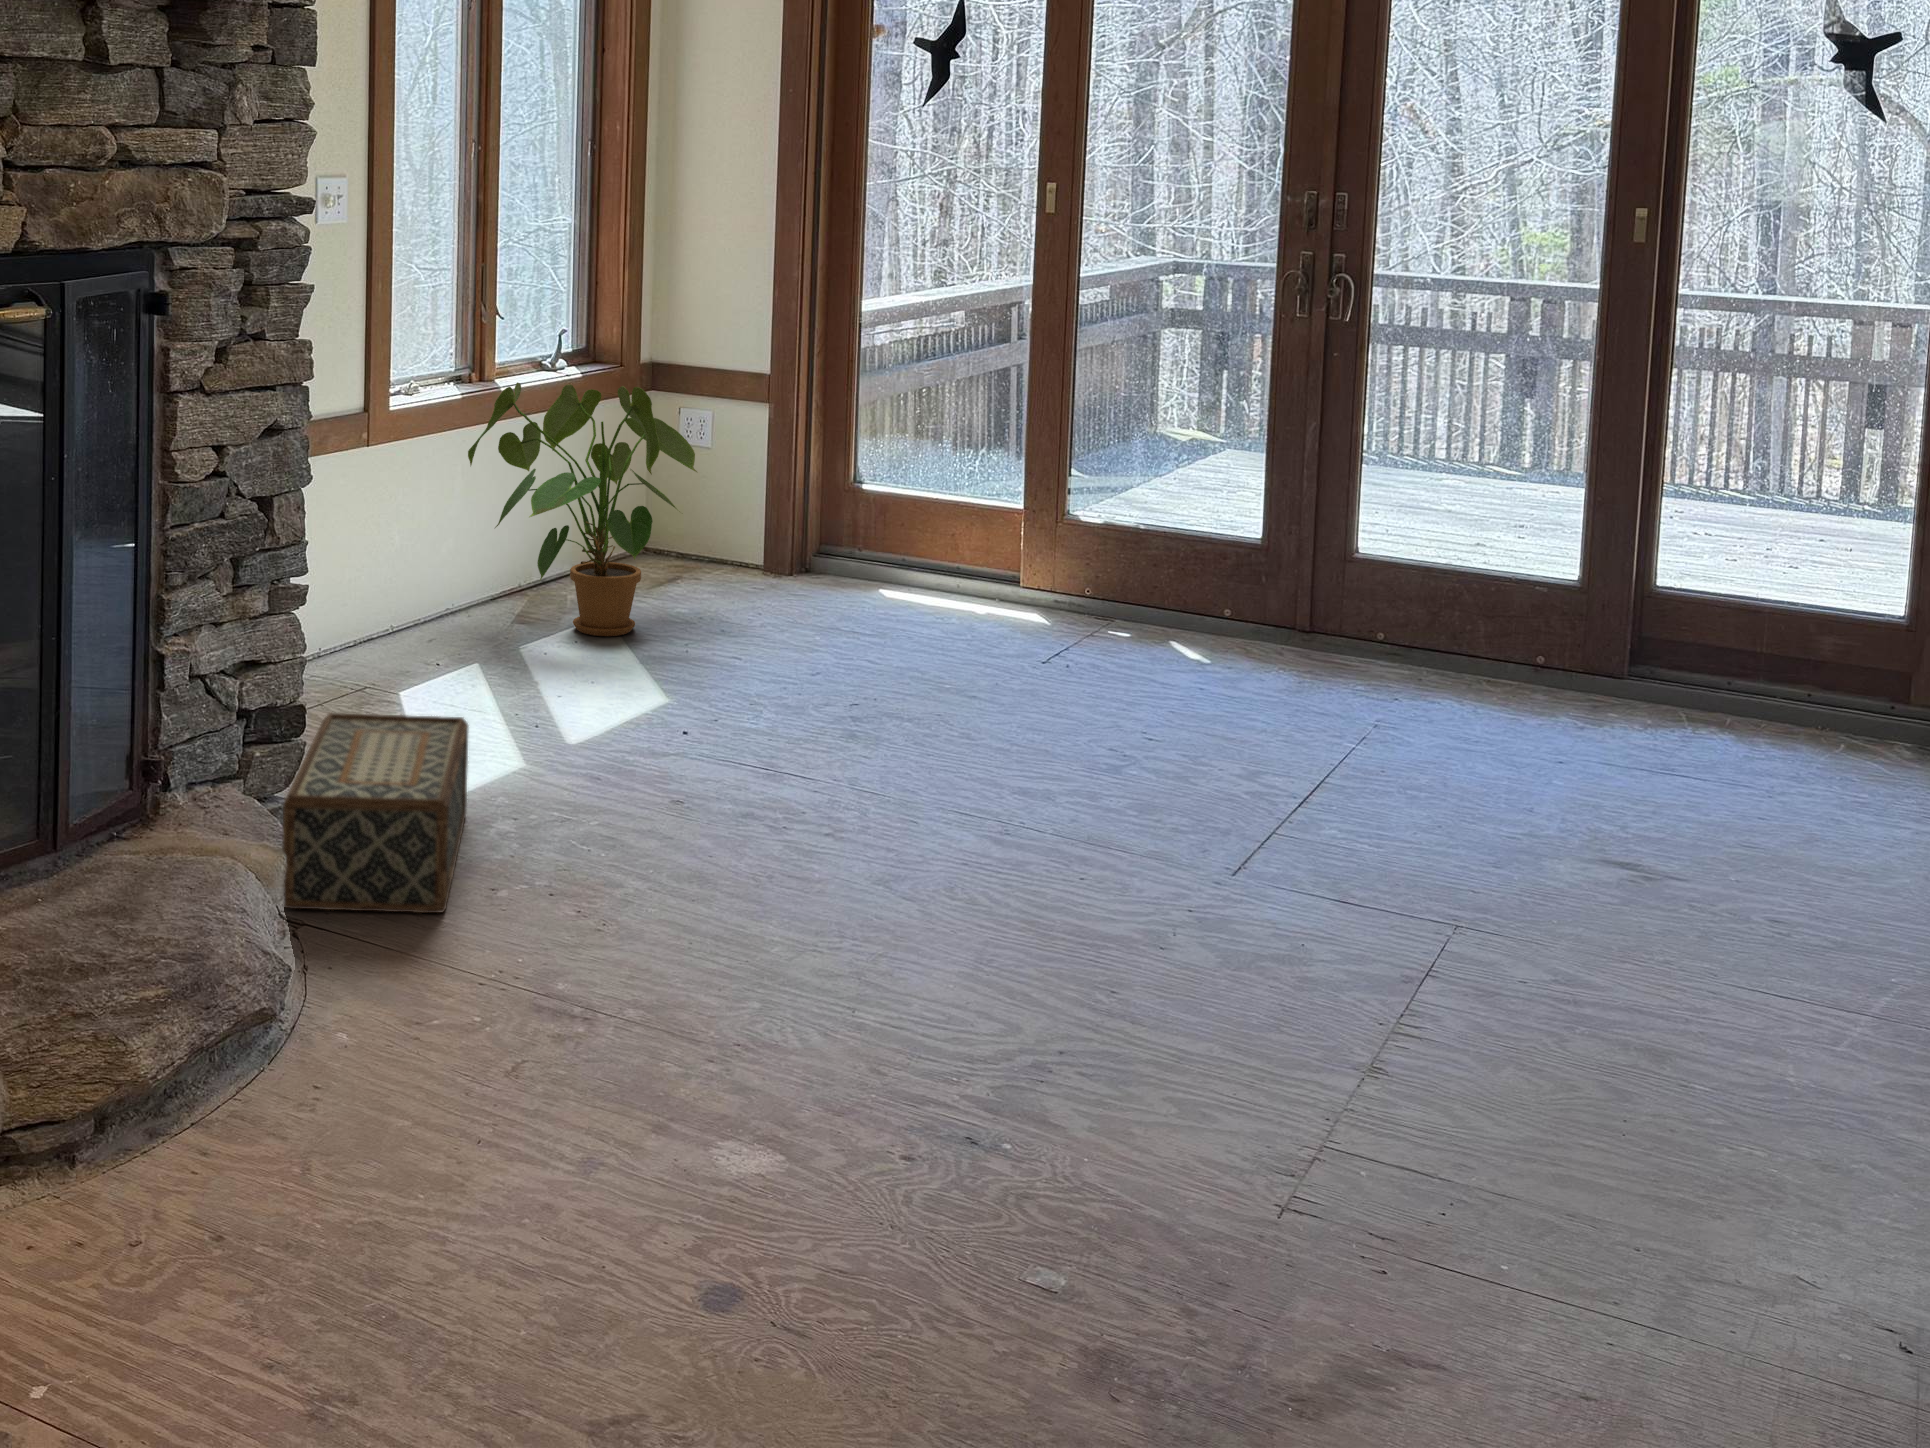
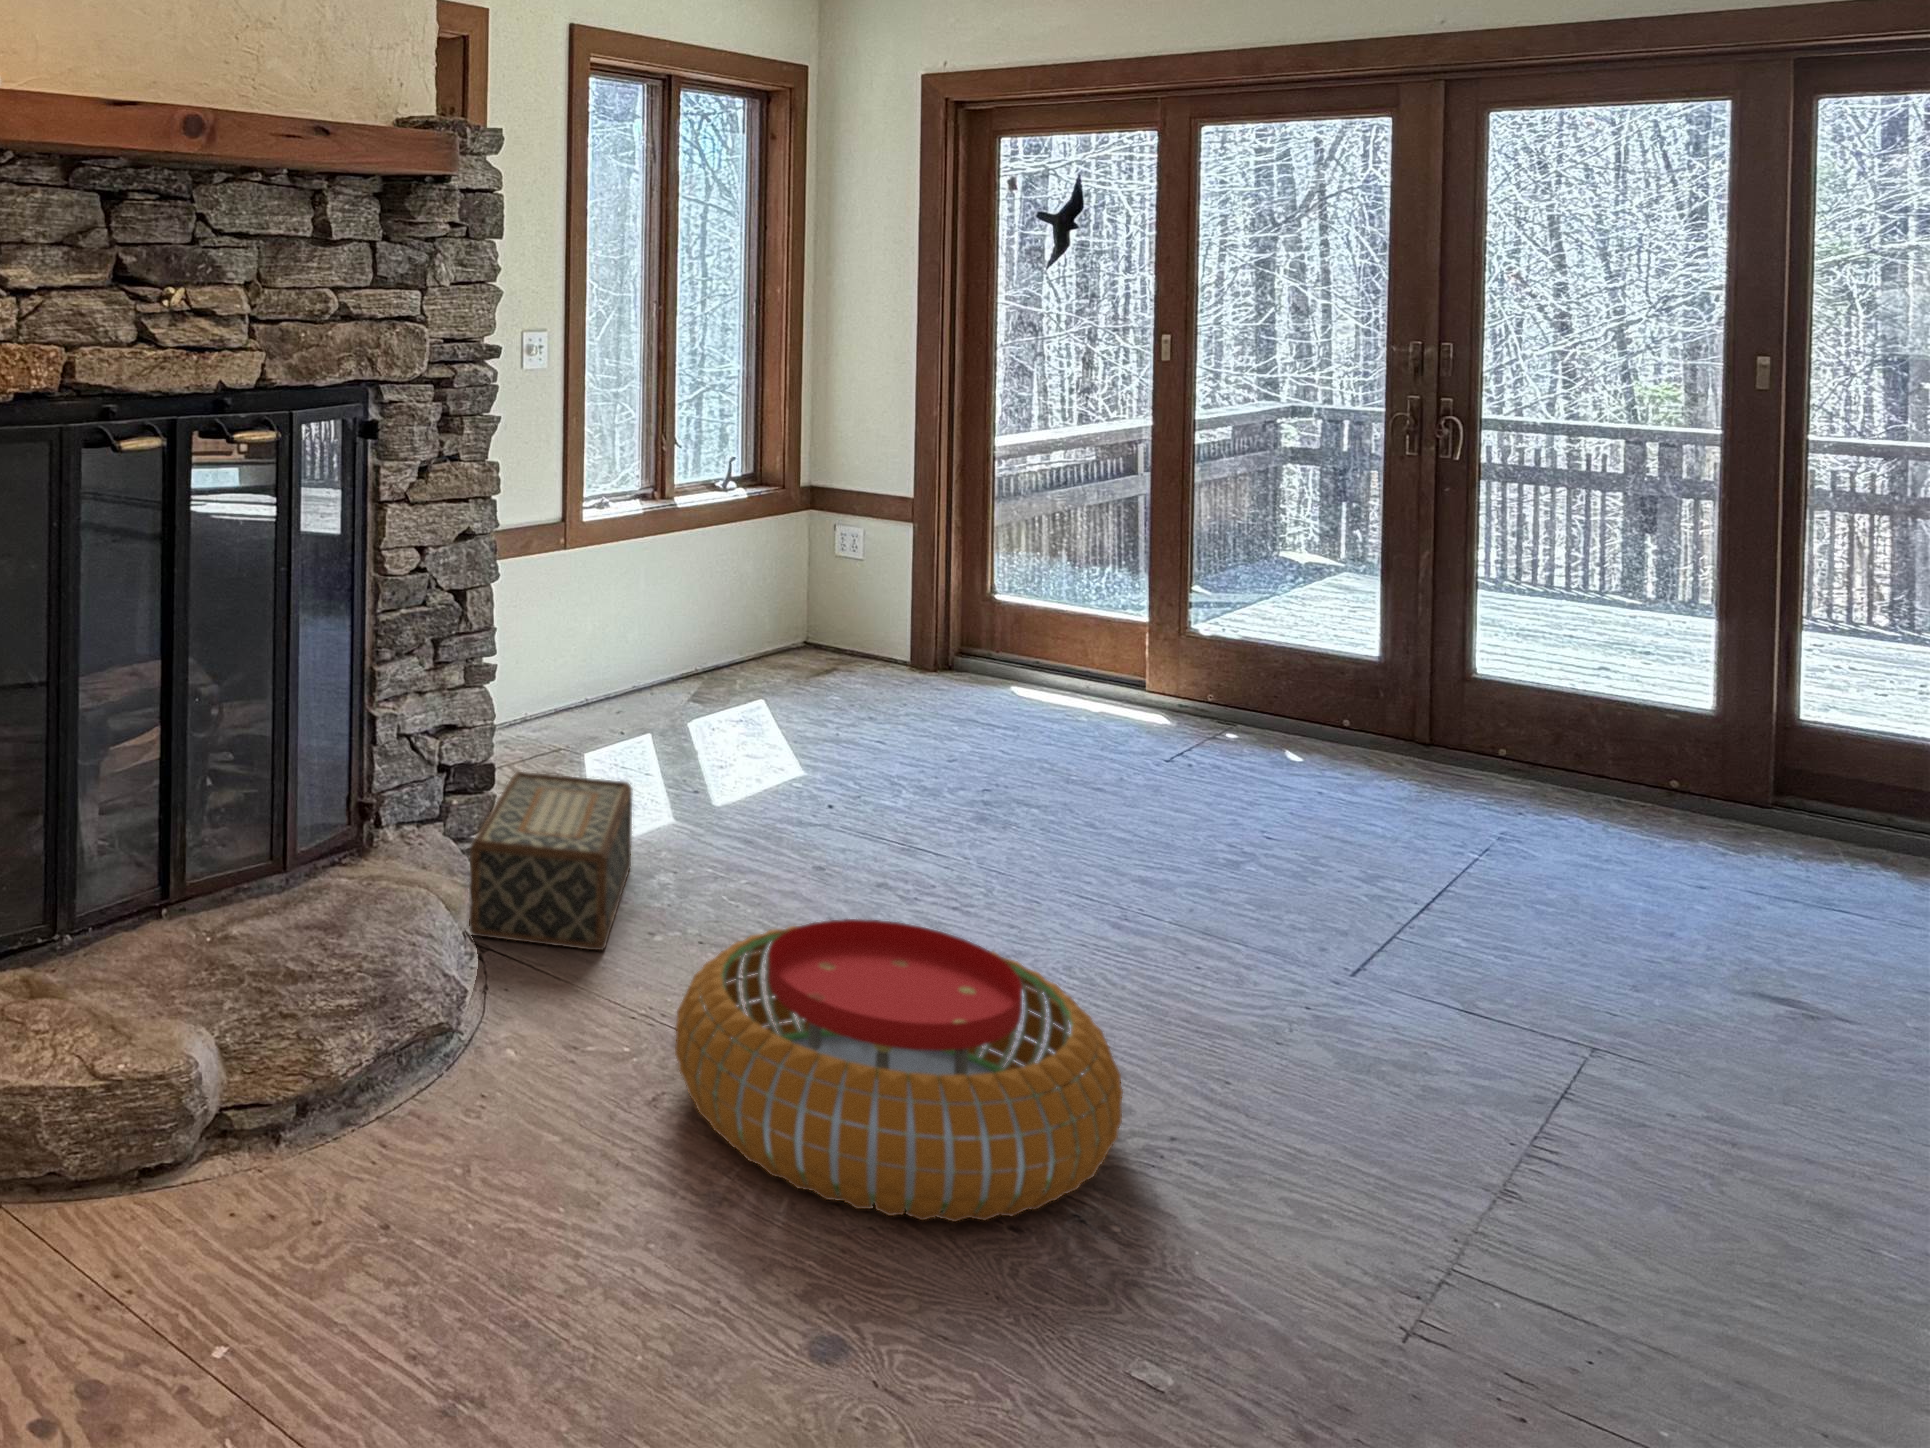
house plant: present [468,382,697,636] -> none [649,501,846,718]
pouf: none [543,851,1023,1163] -> present [675,919,1123,1222]

